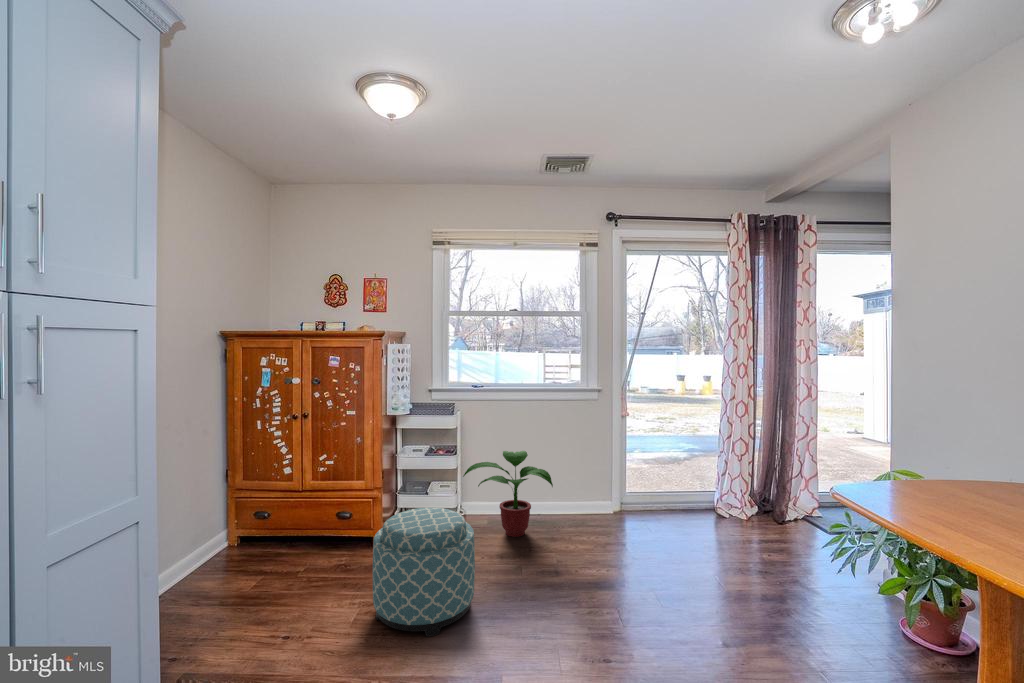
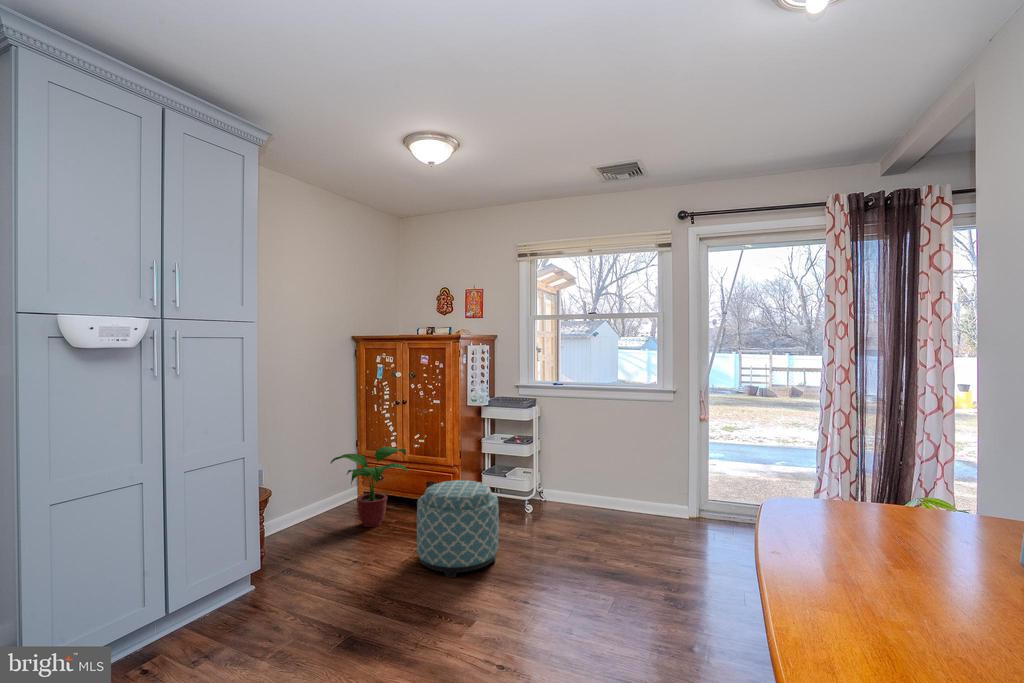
potted plant: present [463,451,553,537] -> present [331,447,409,527]

